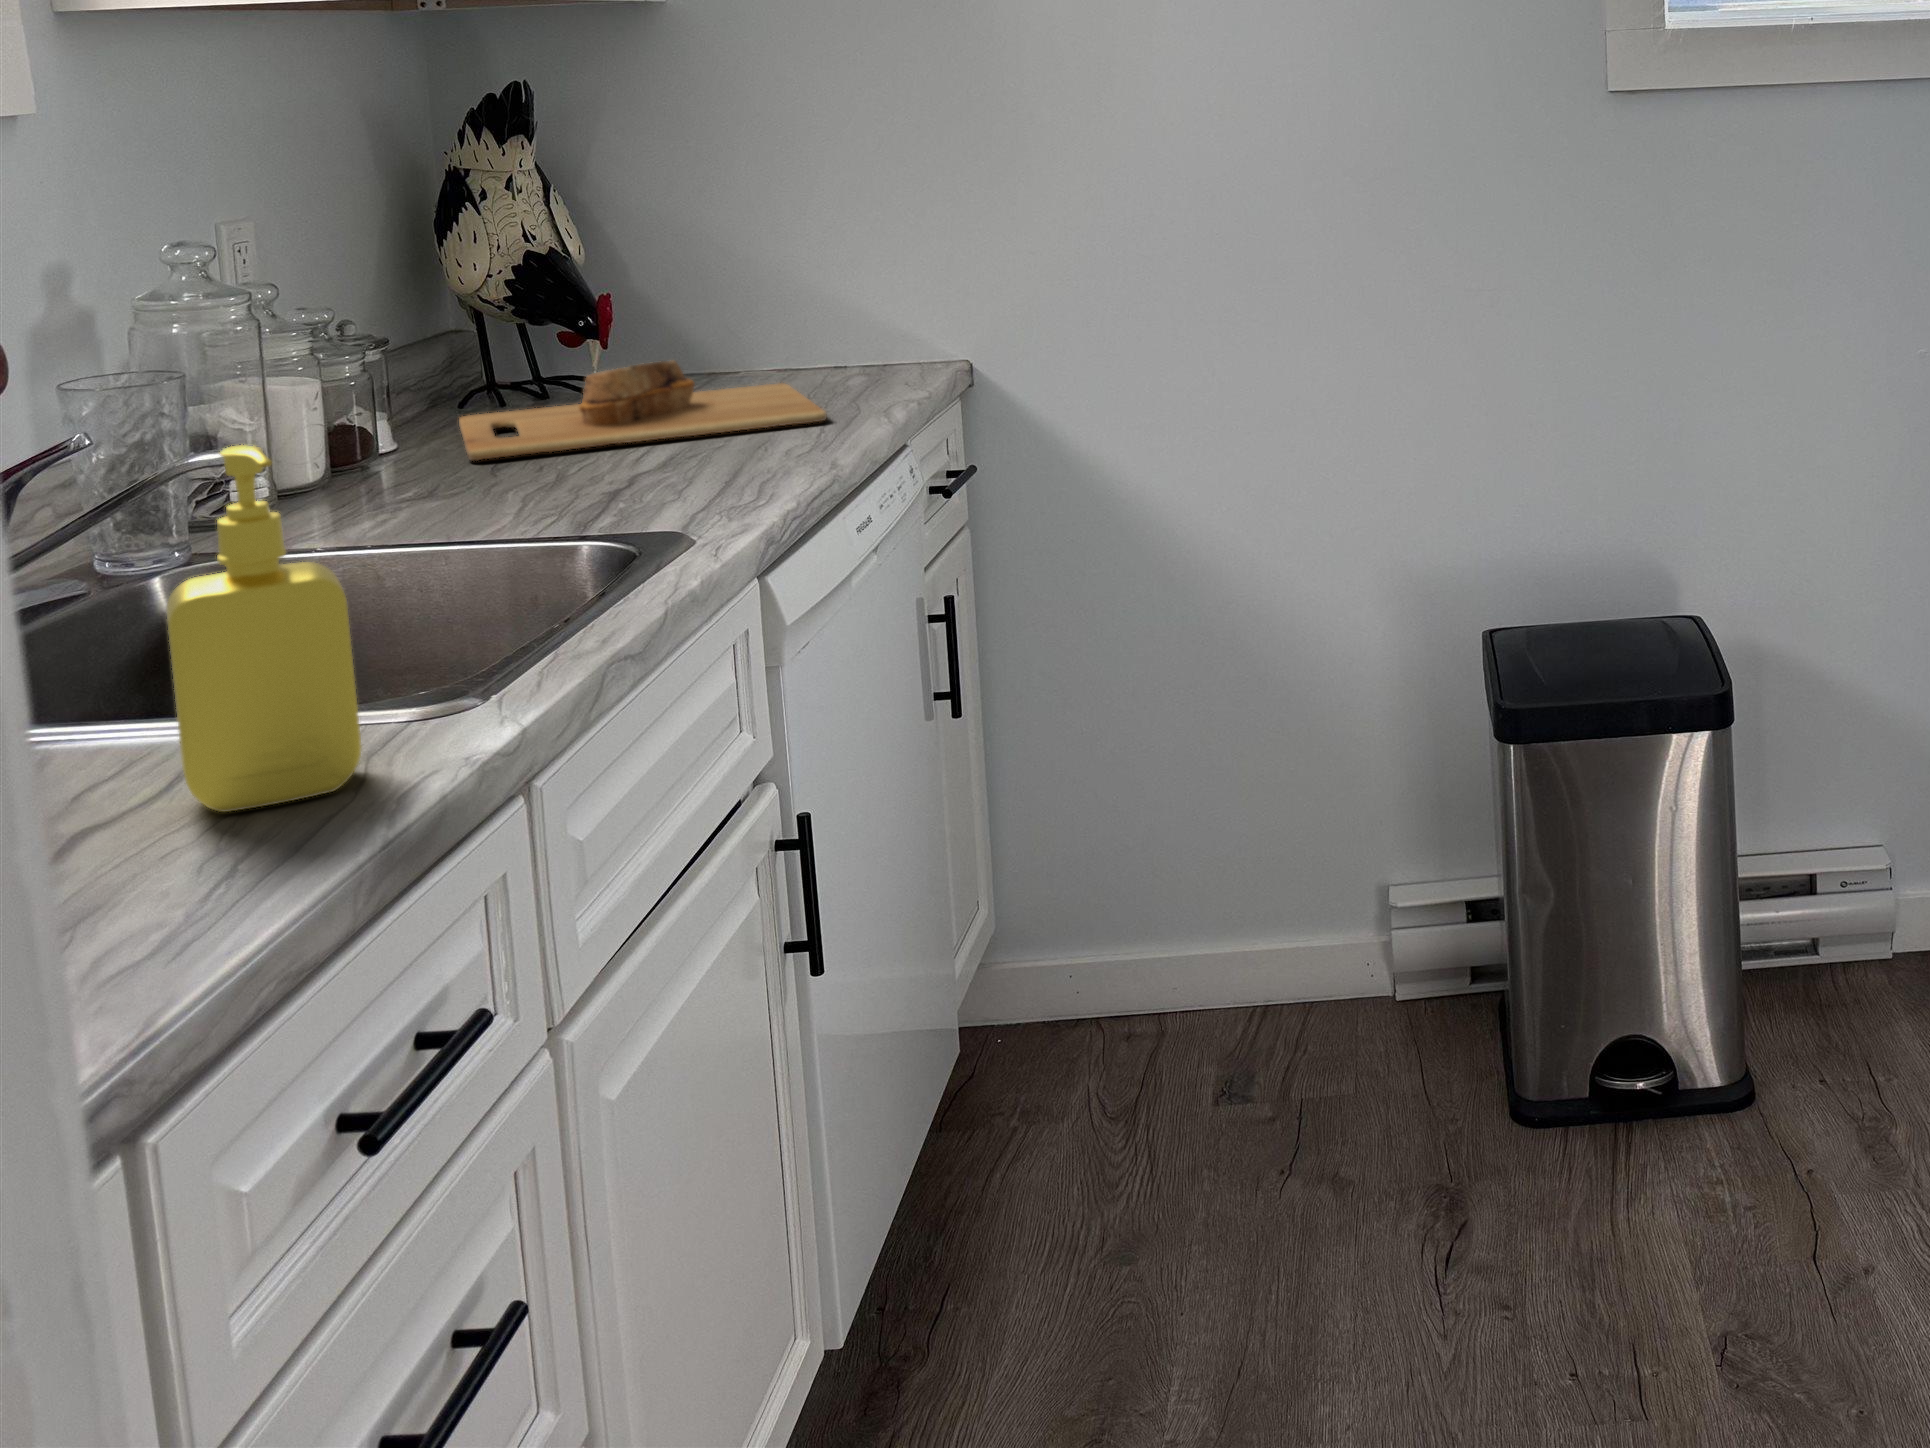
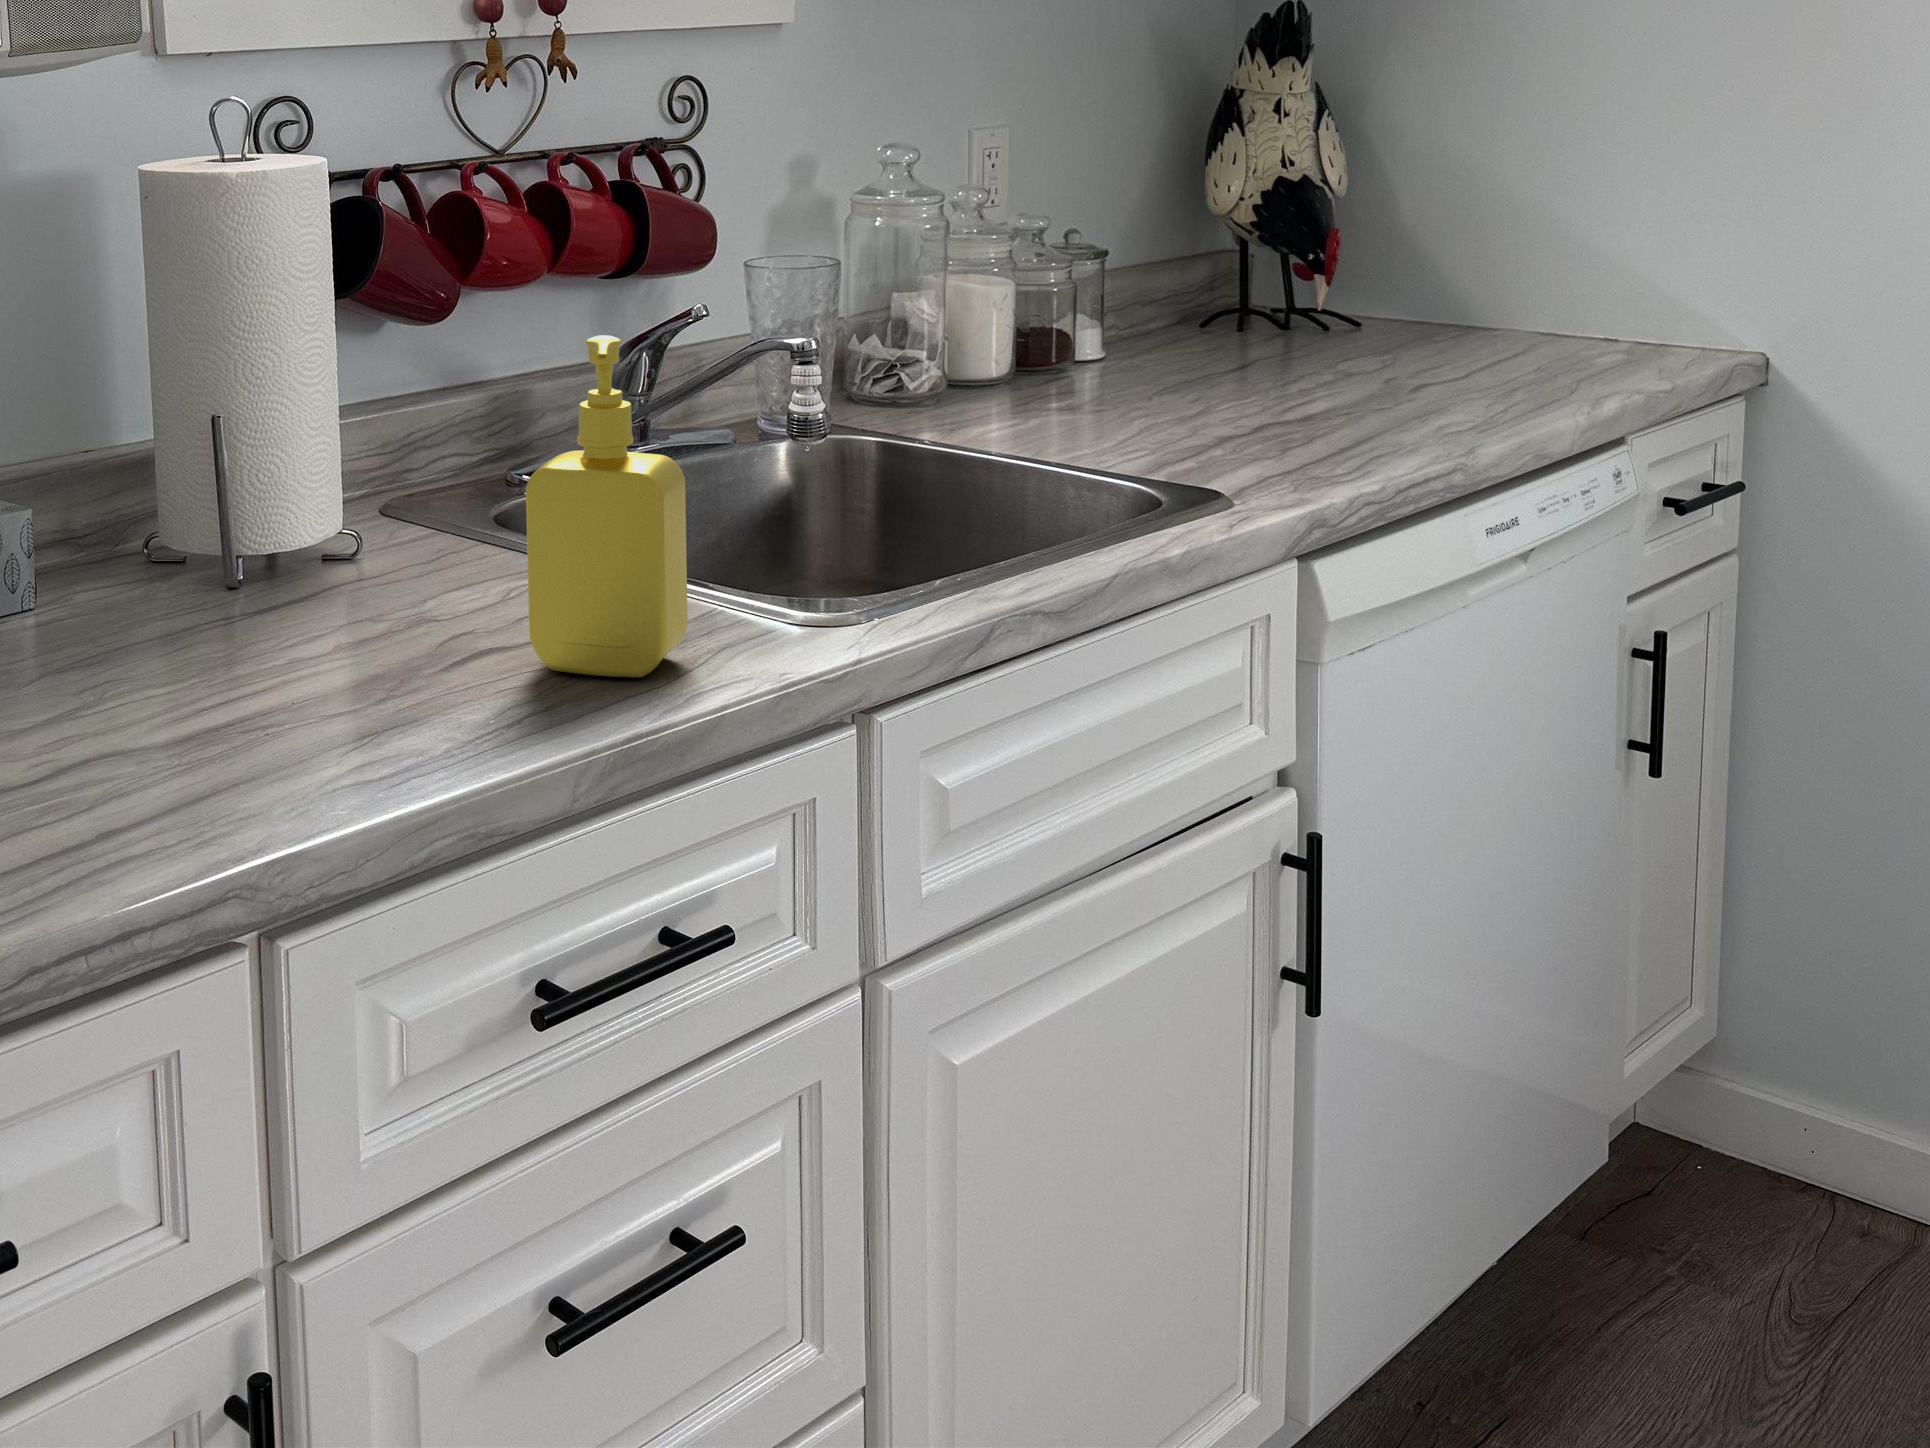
cutting board: present [459,360,827,460] -> none [1145,307,1526,399]

